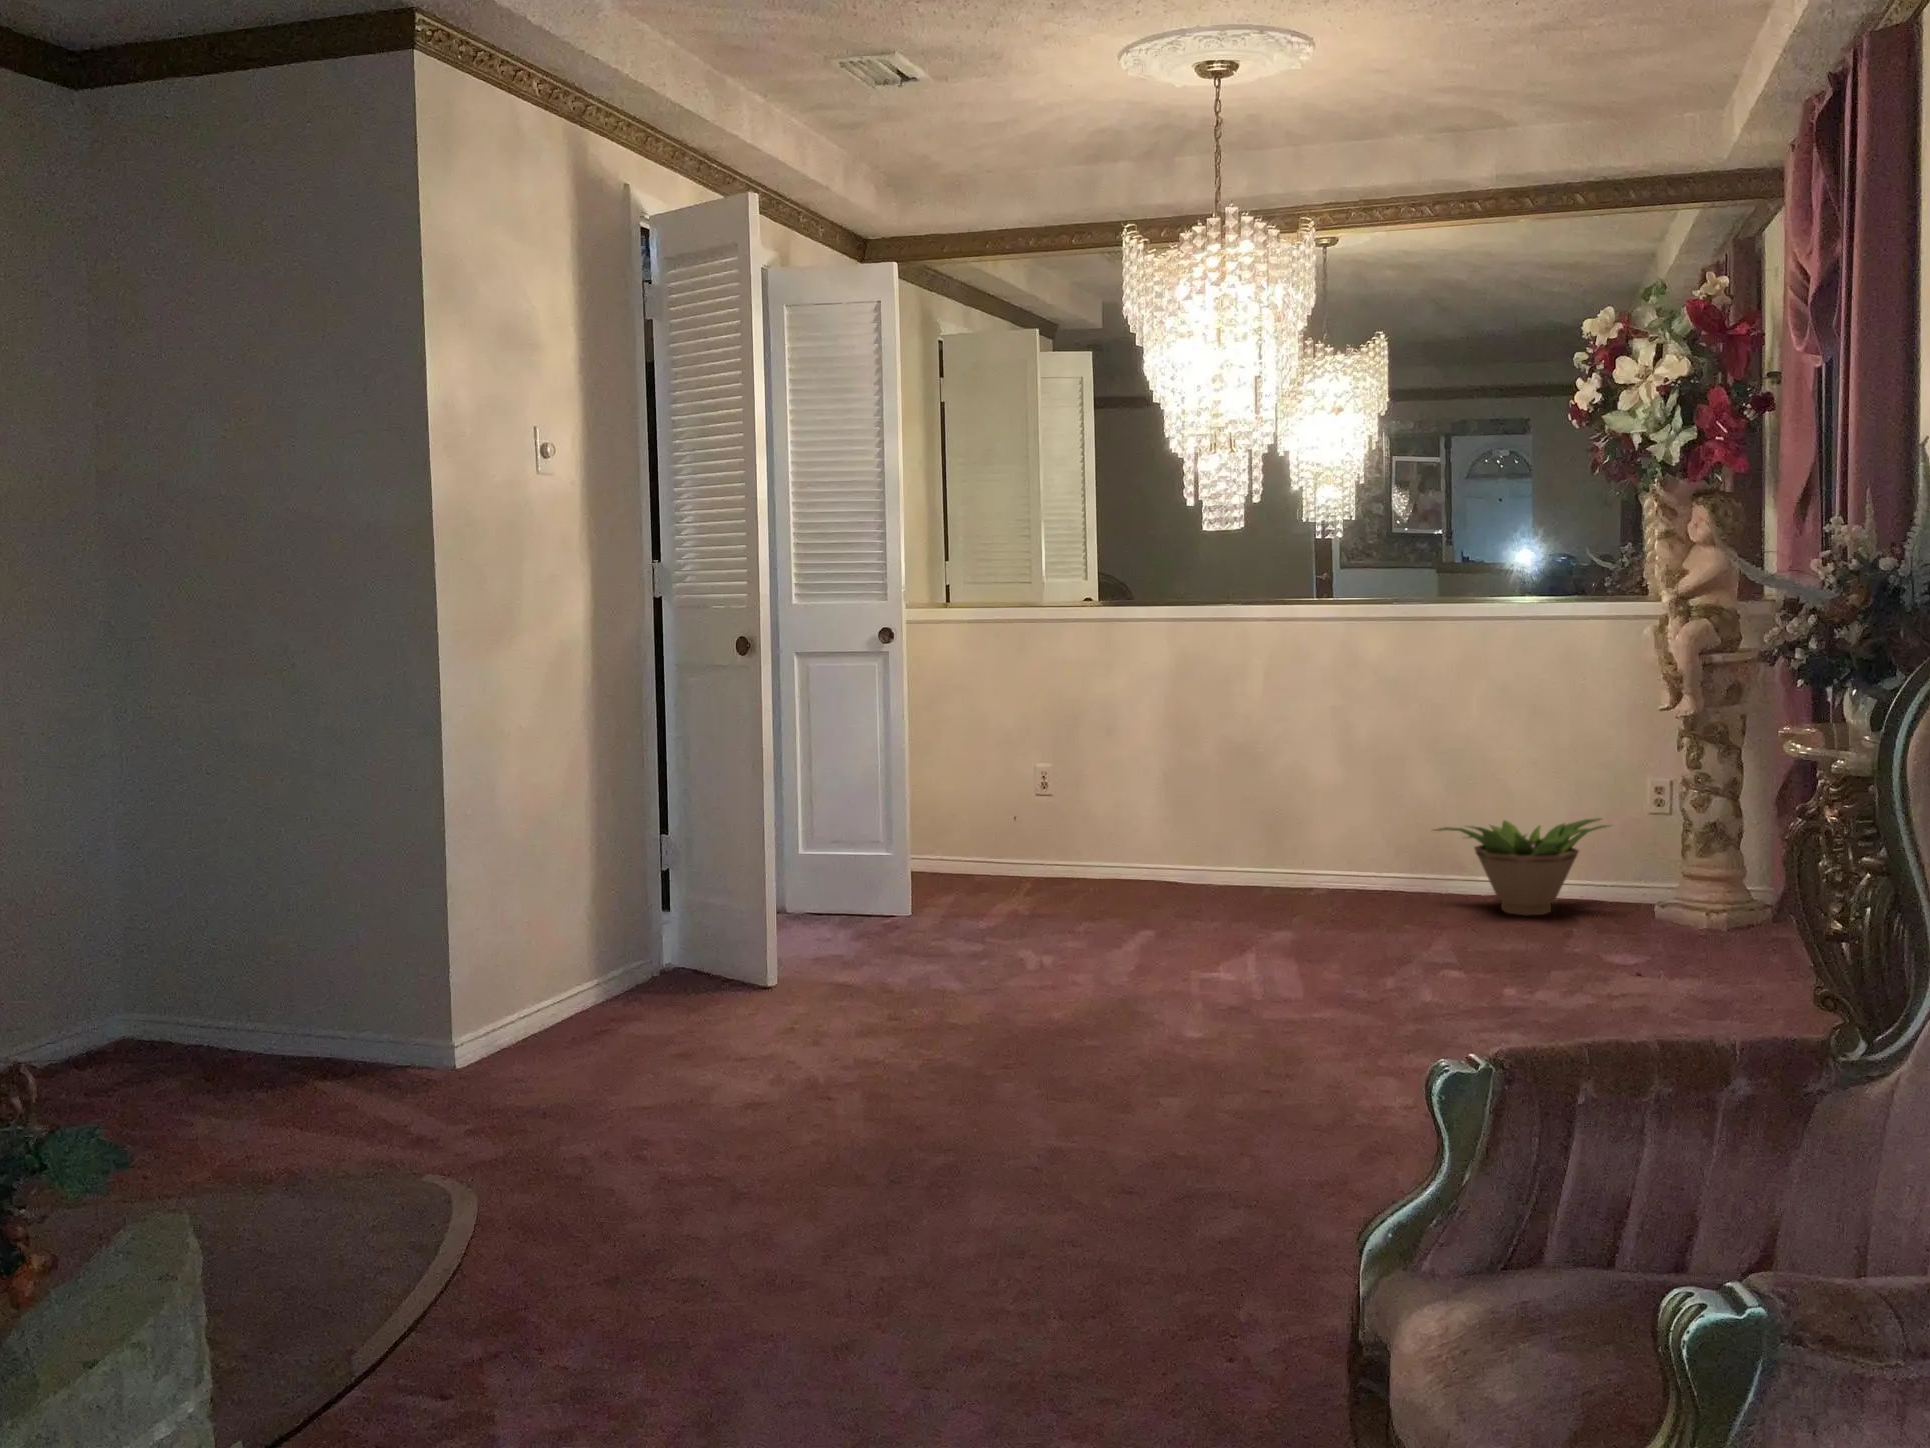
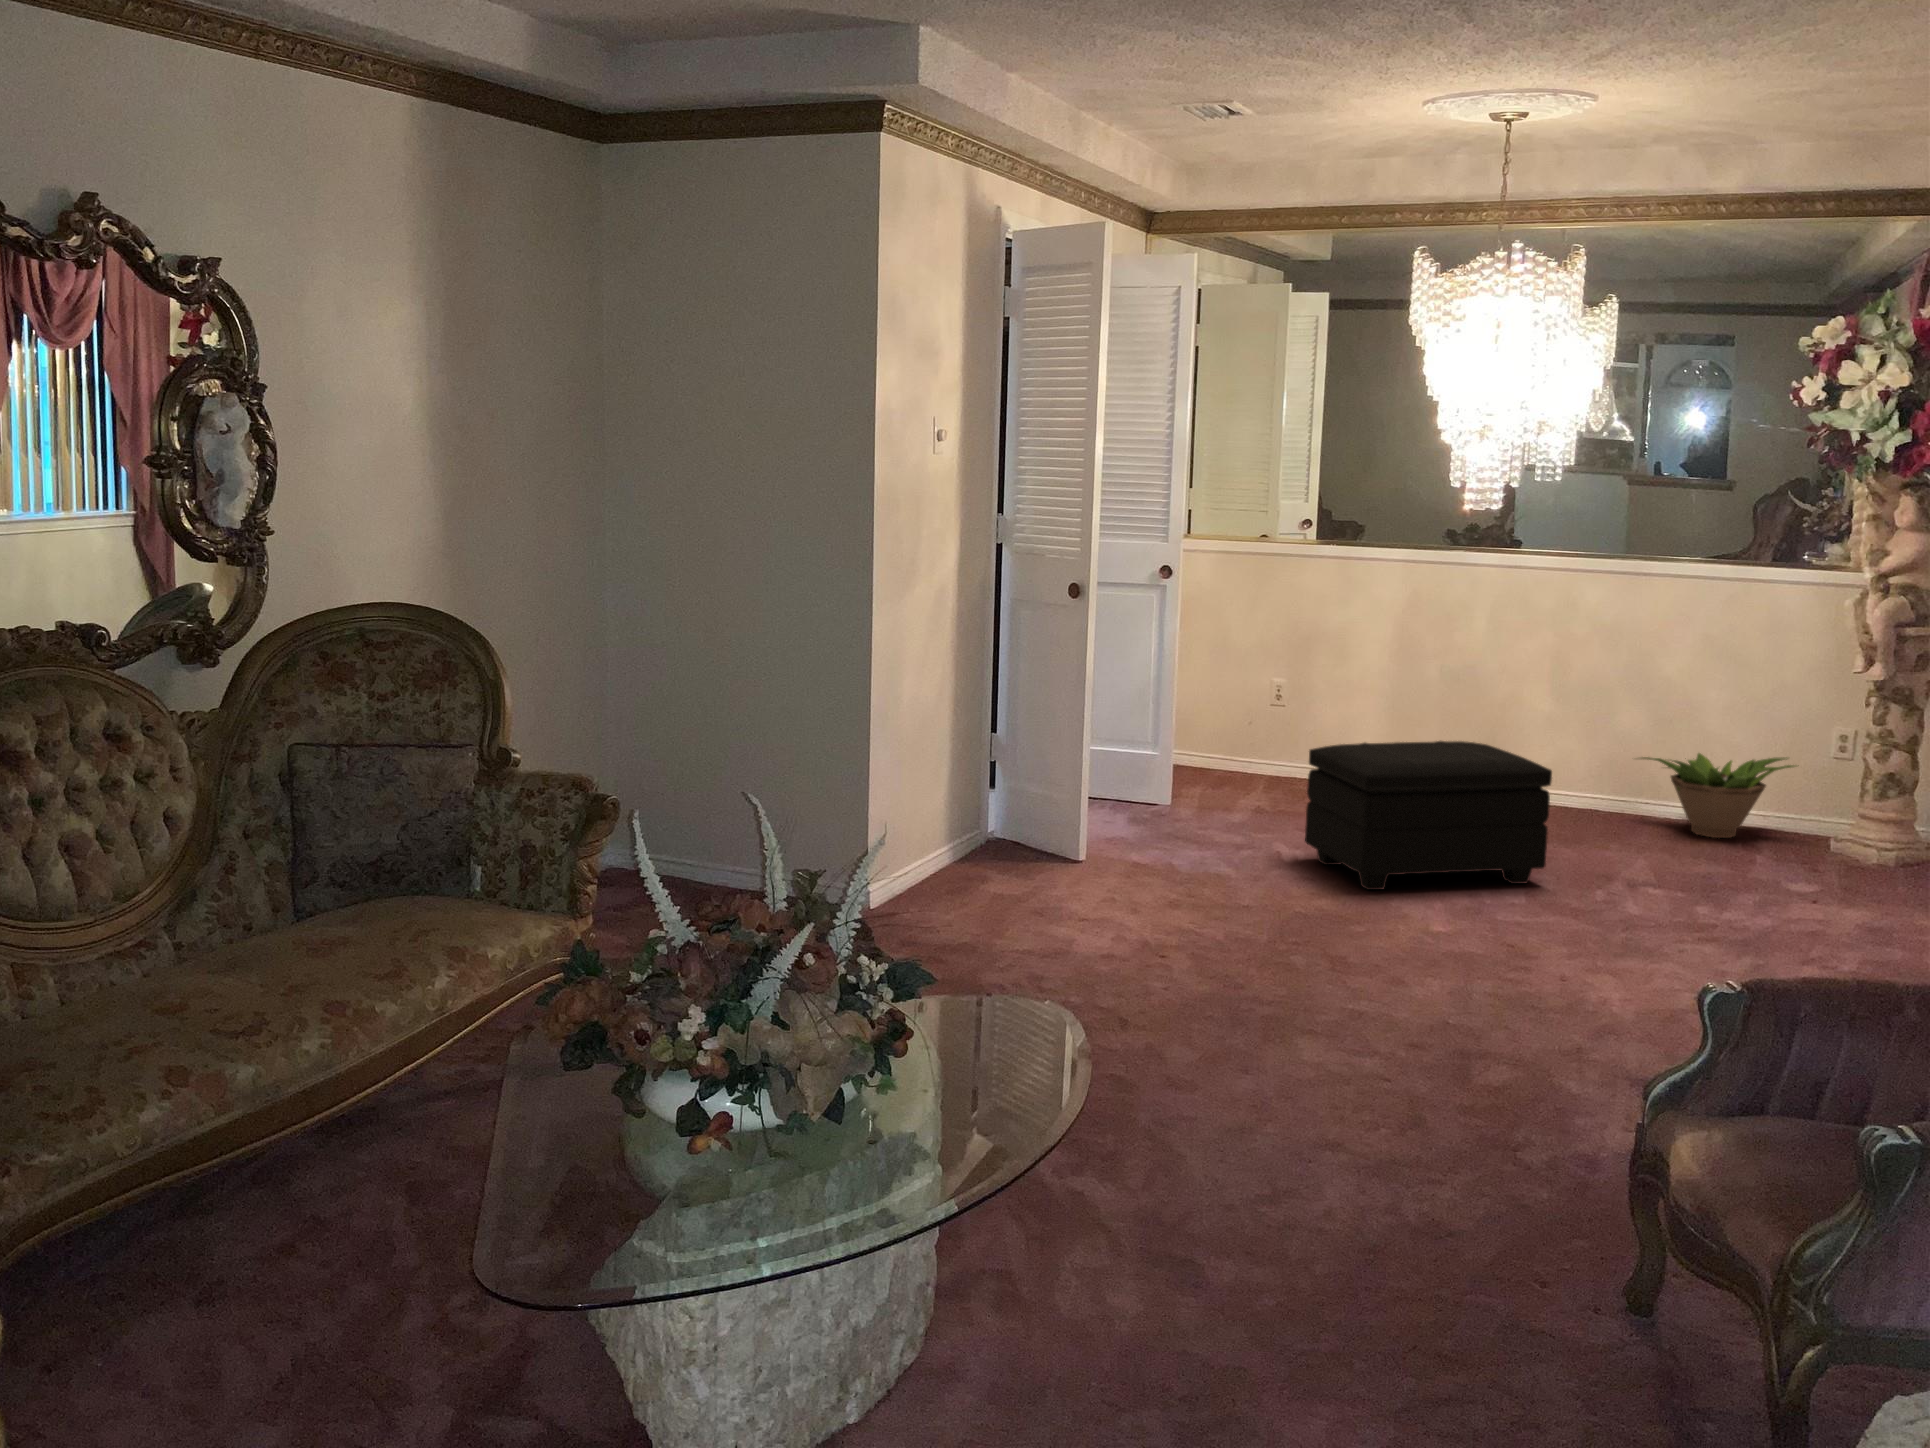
footstool: none [1044,814,1327,999] -> present [1305,741,1552,890]

